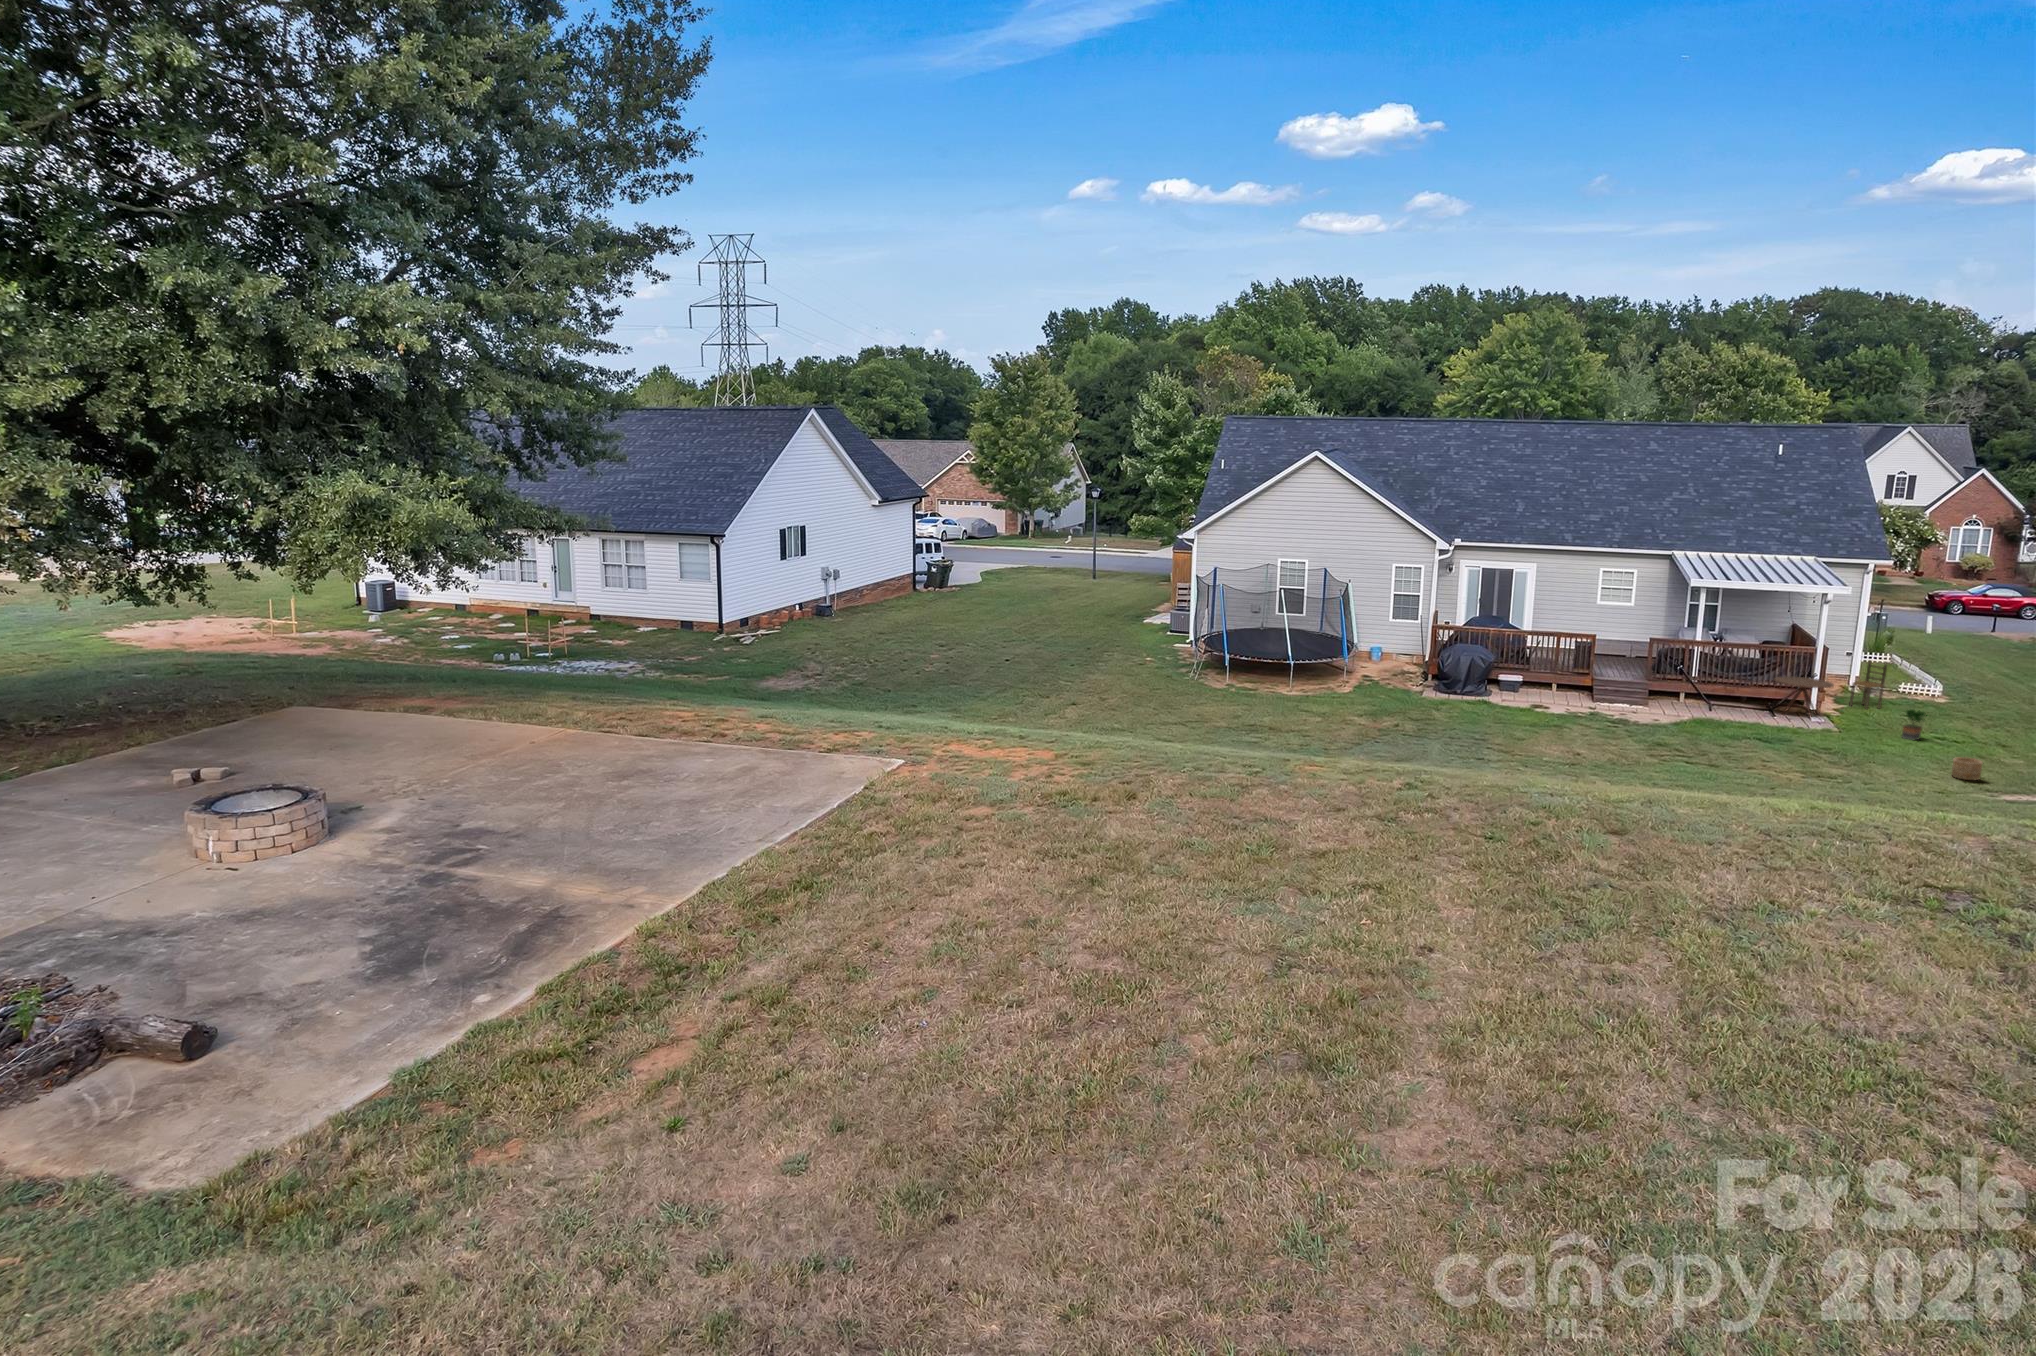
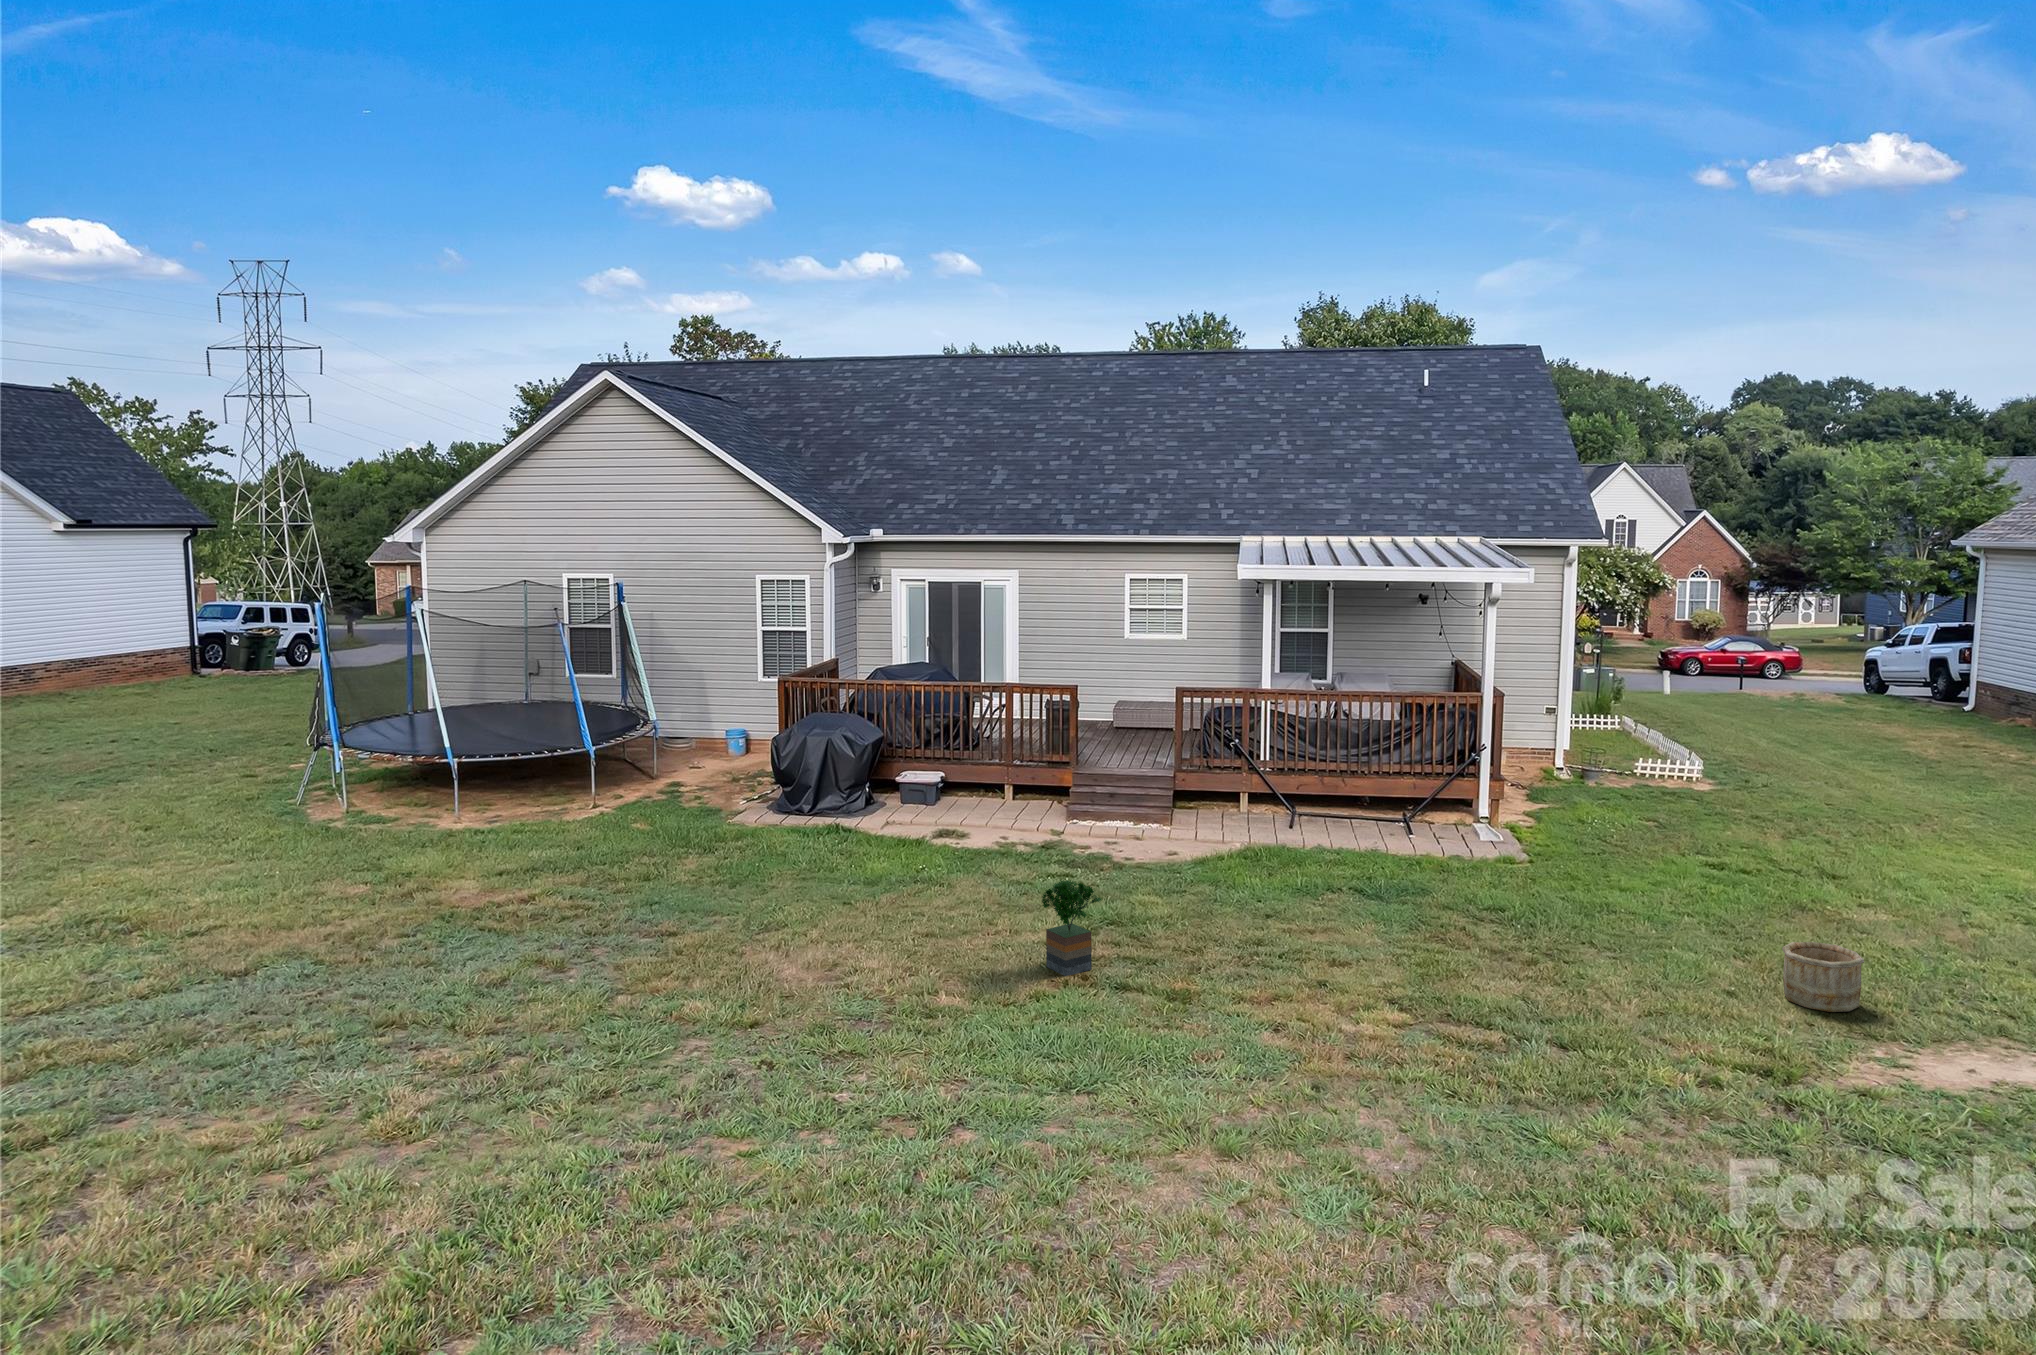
chair: present [1849,661,1887,709] -> none [1552,715,1611,812]
round table: present [1774,676,1834,717] -> none [1404,751,1514,837]
potted tree: present [1902,709,1928,740] -> present [1042,880,1101,976]

